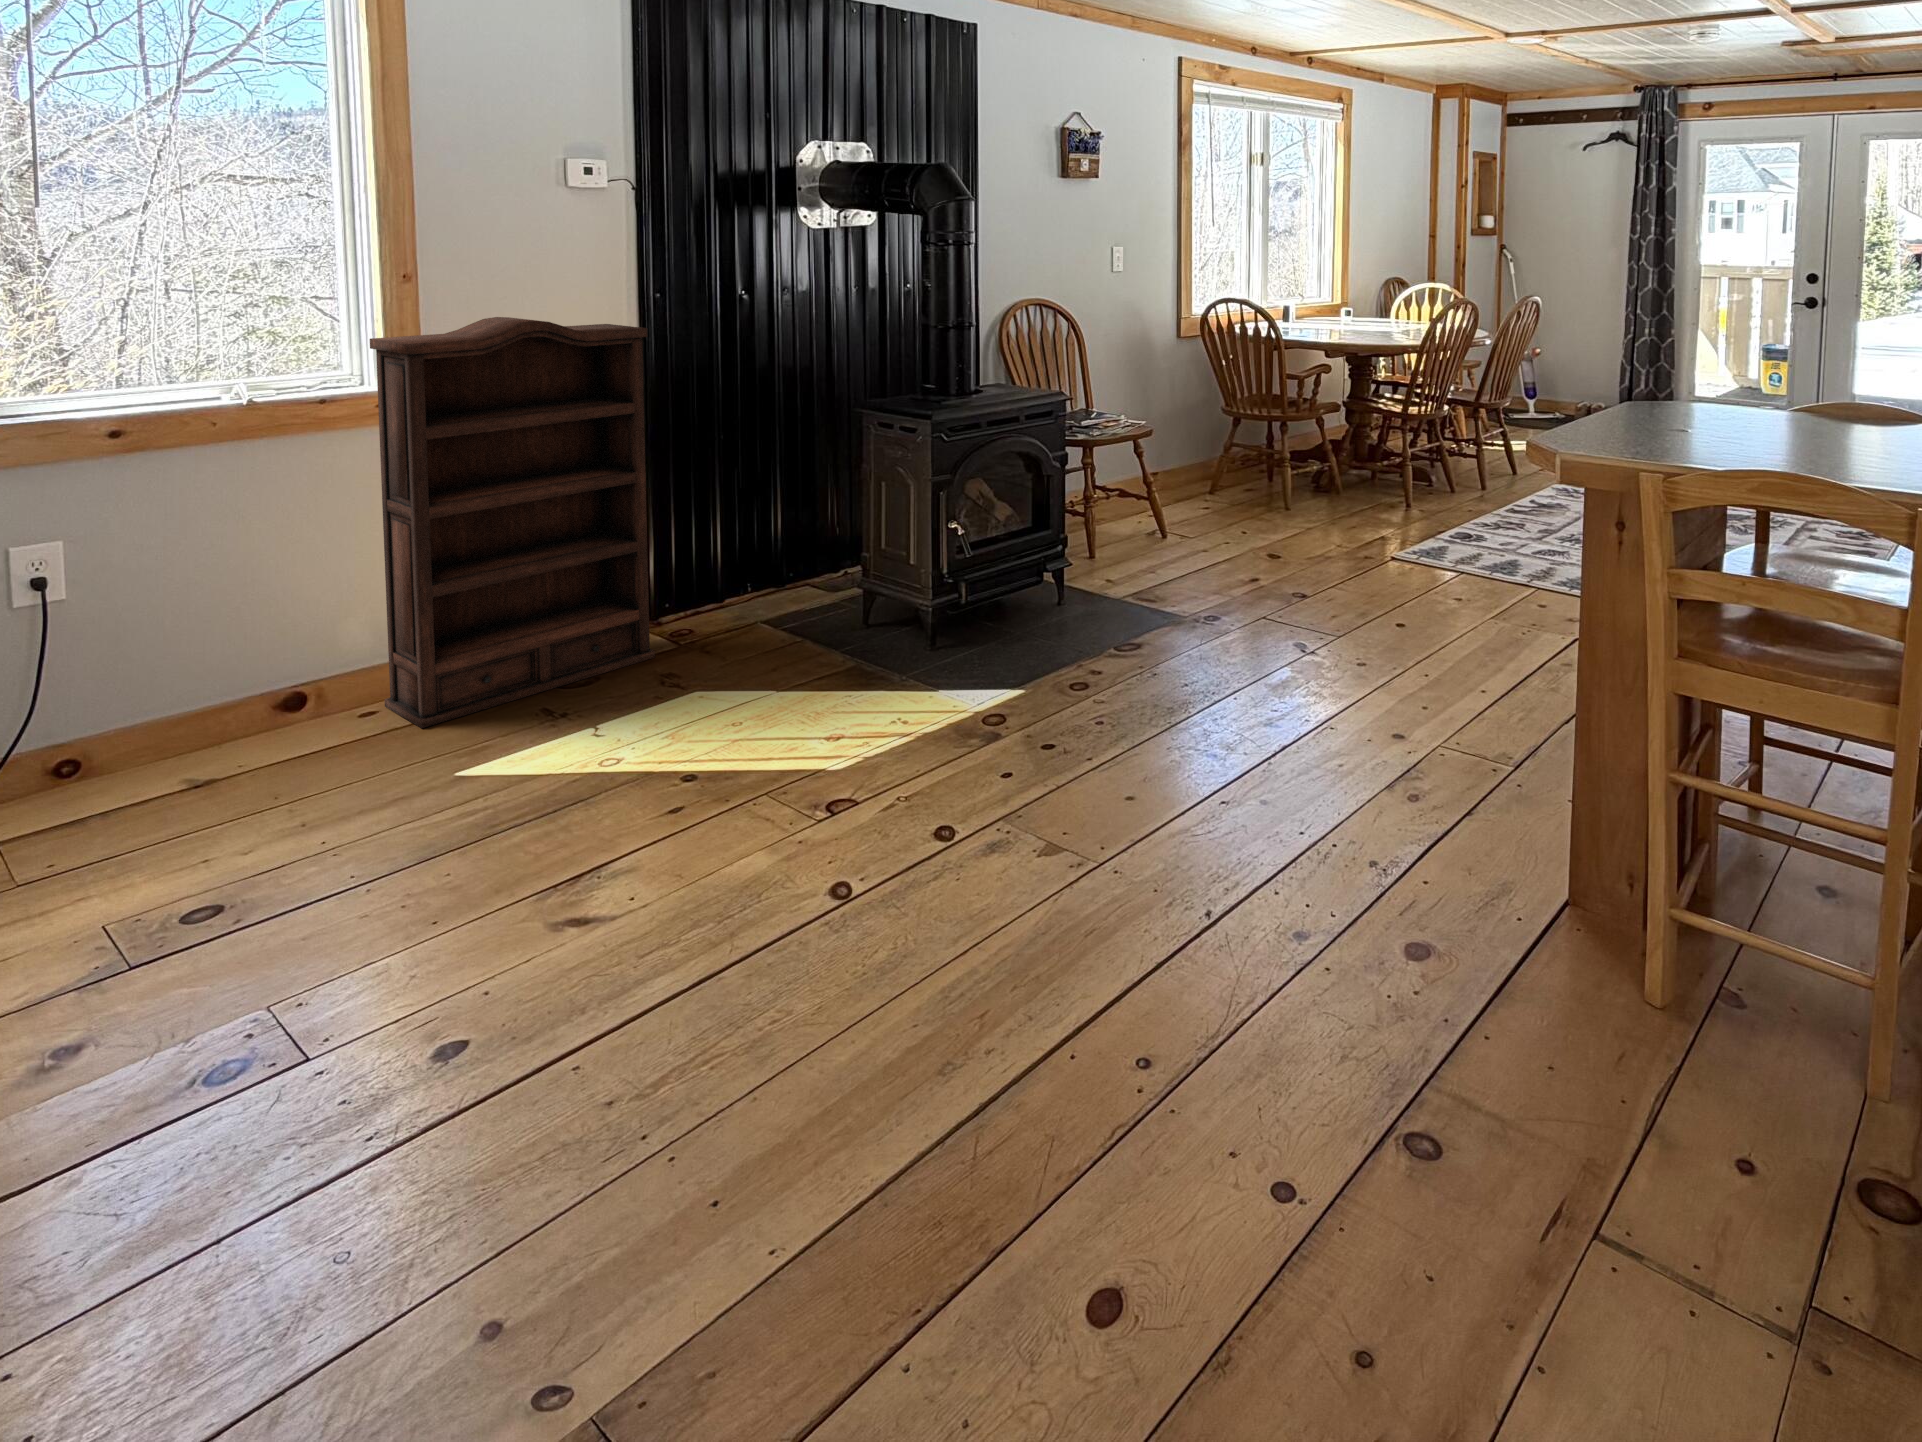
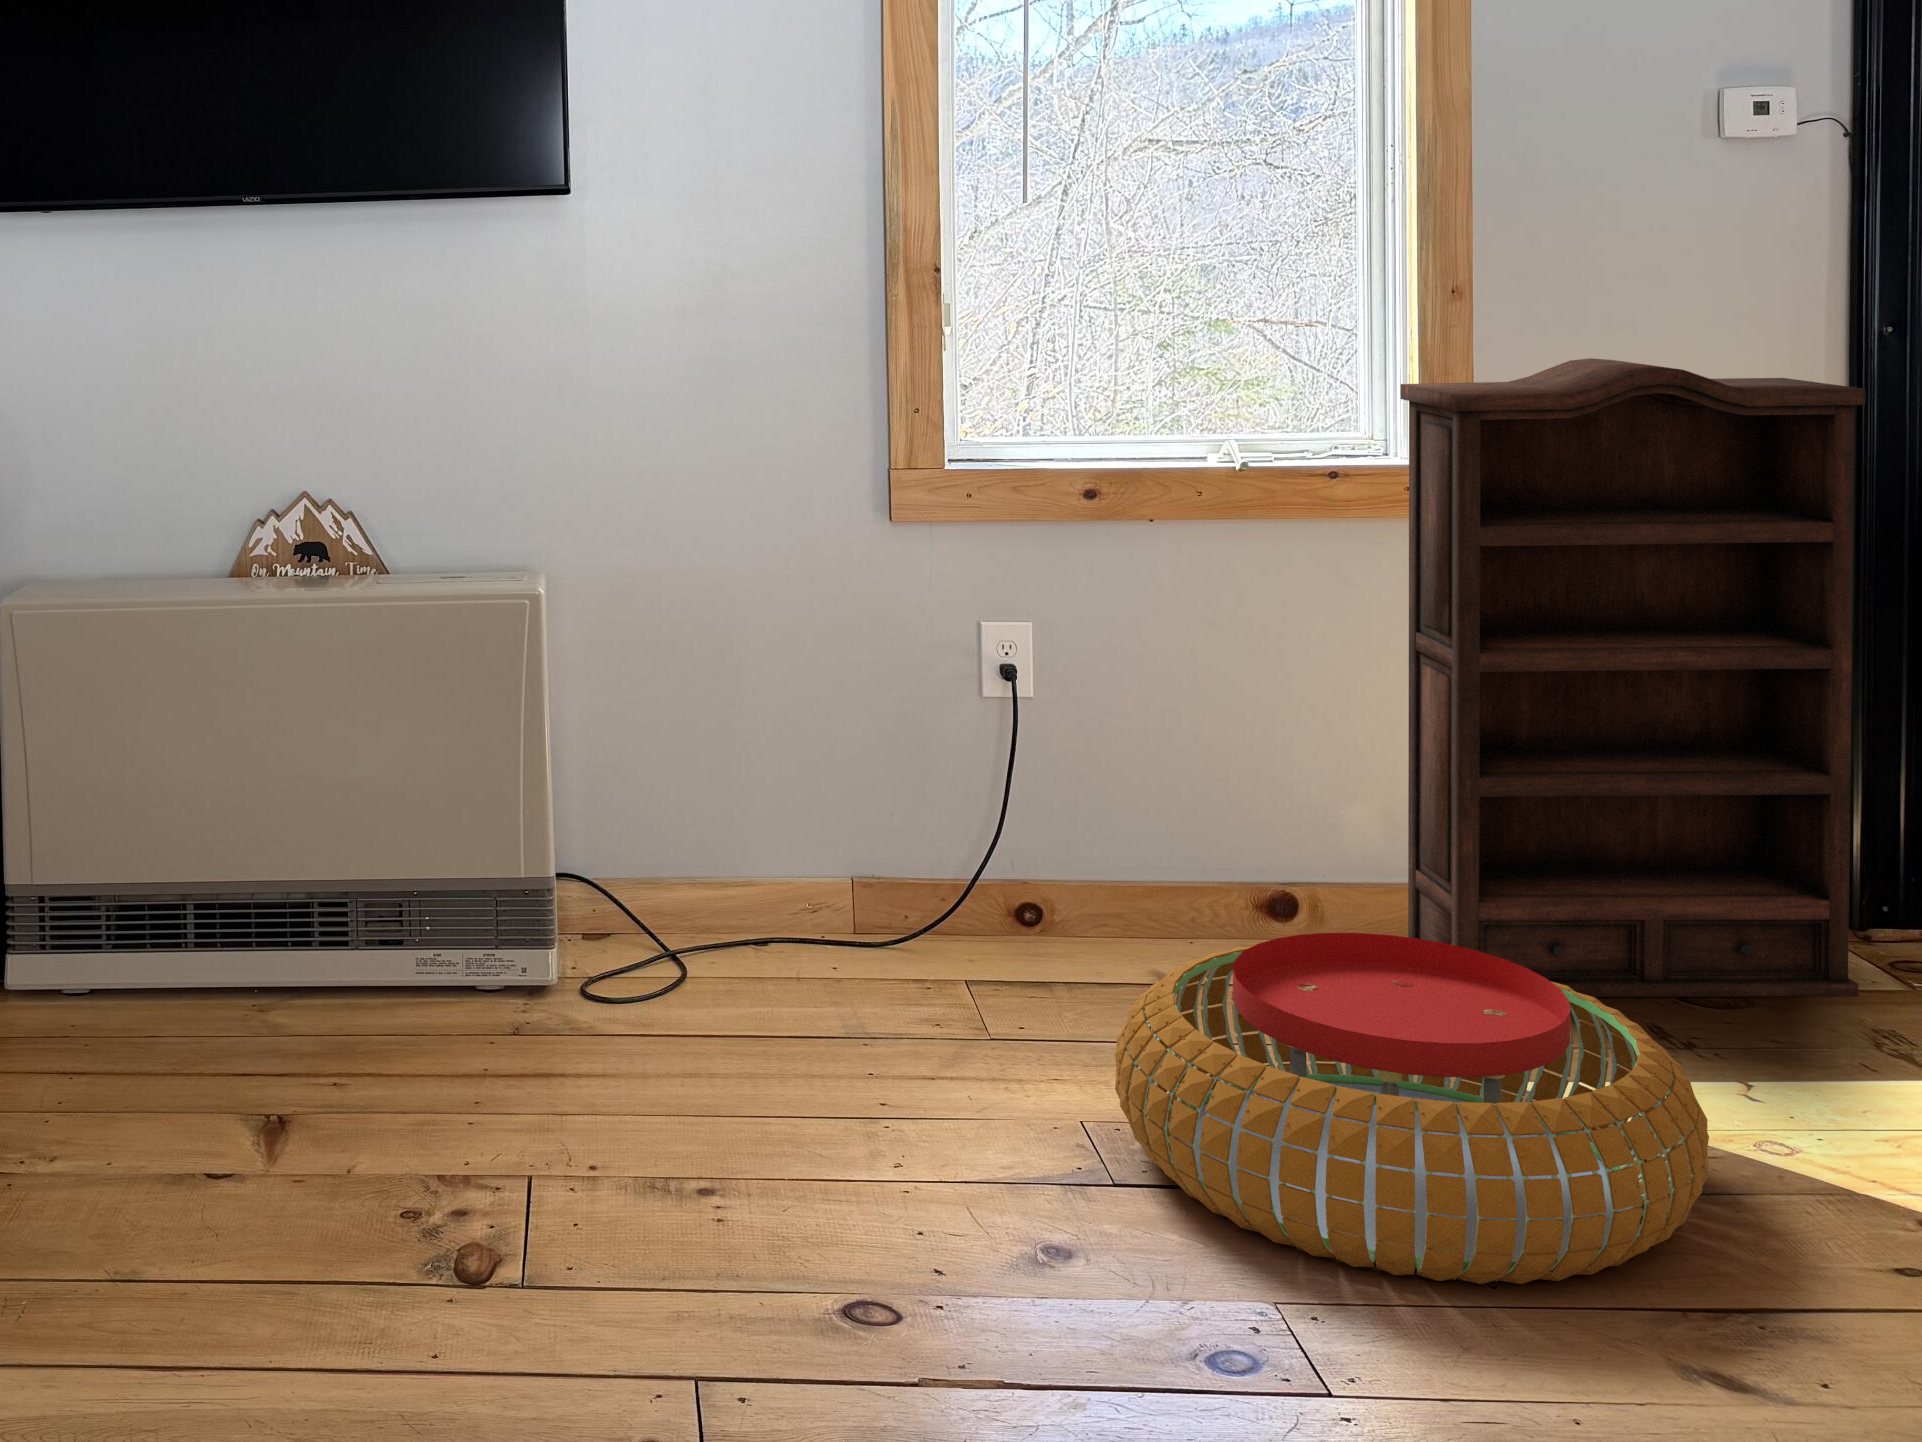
pouf: none [131,704,570,960] -> present [1115,933,1709,1284]

